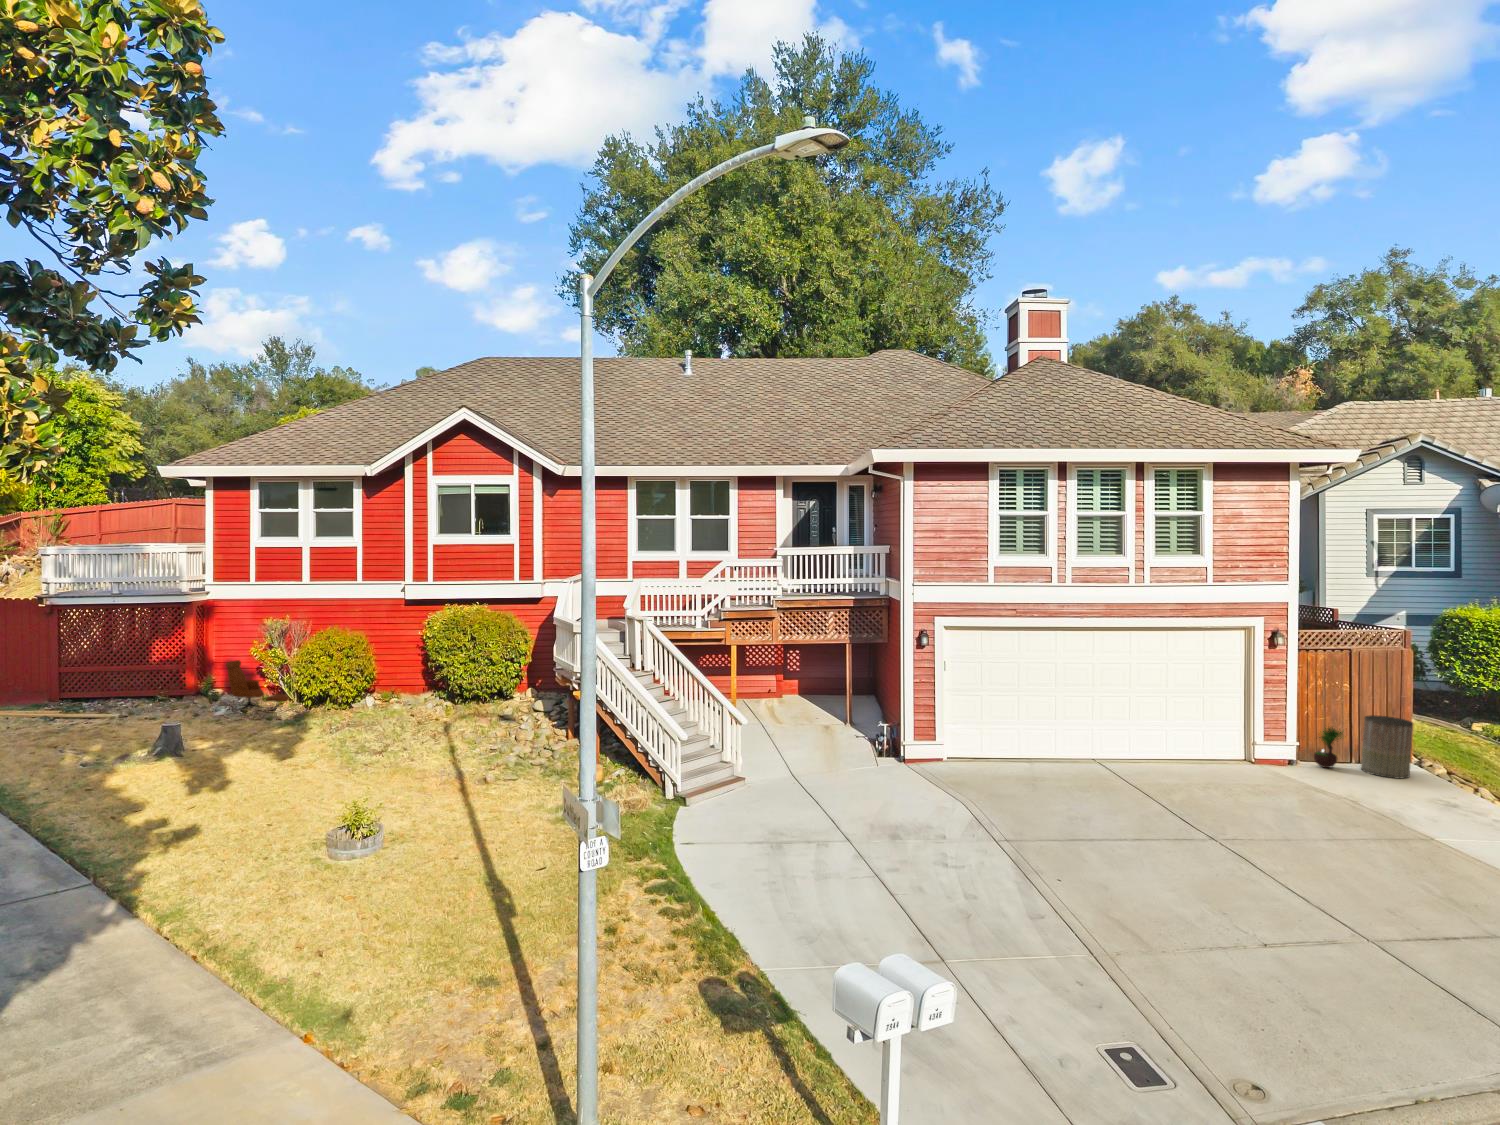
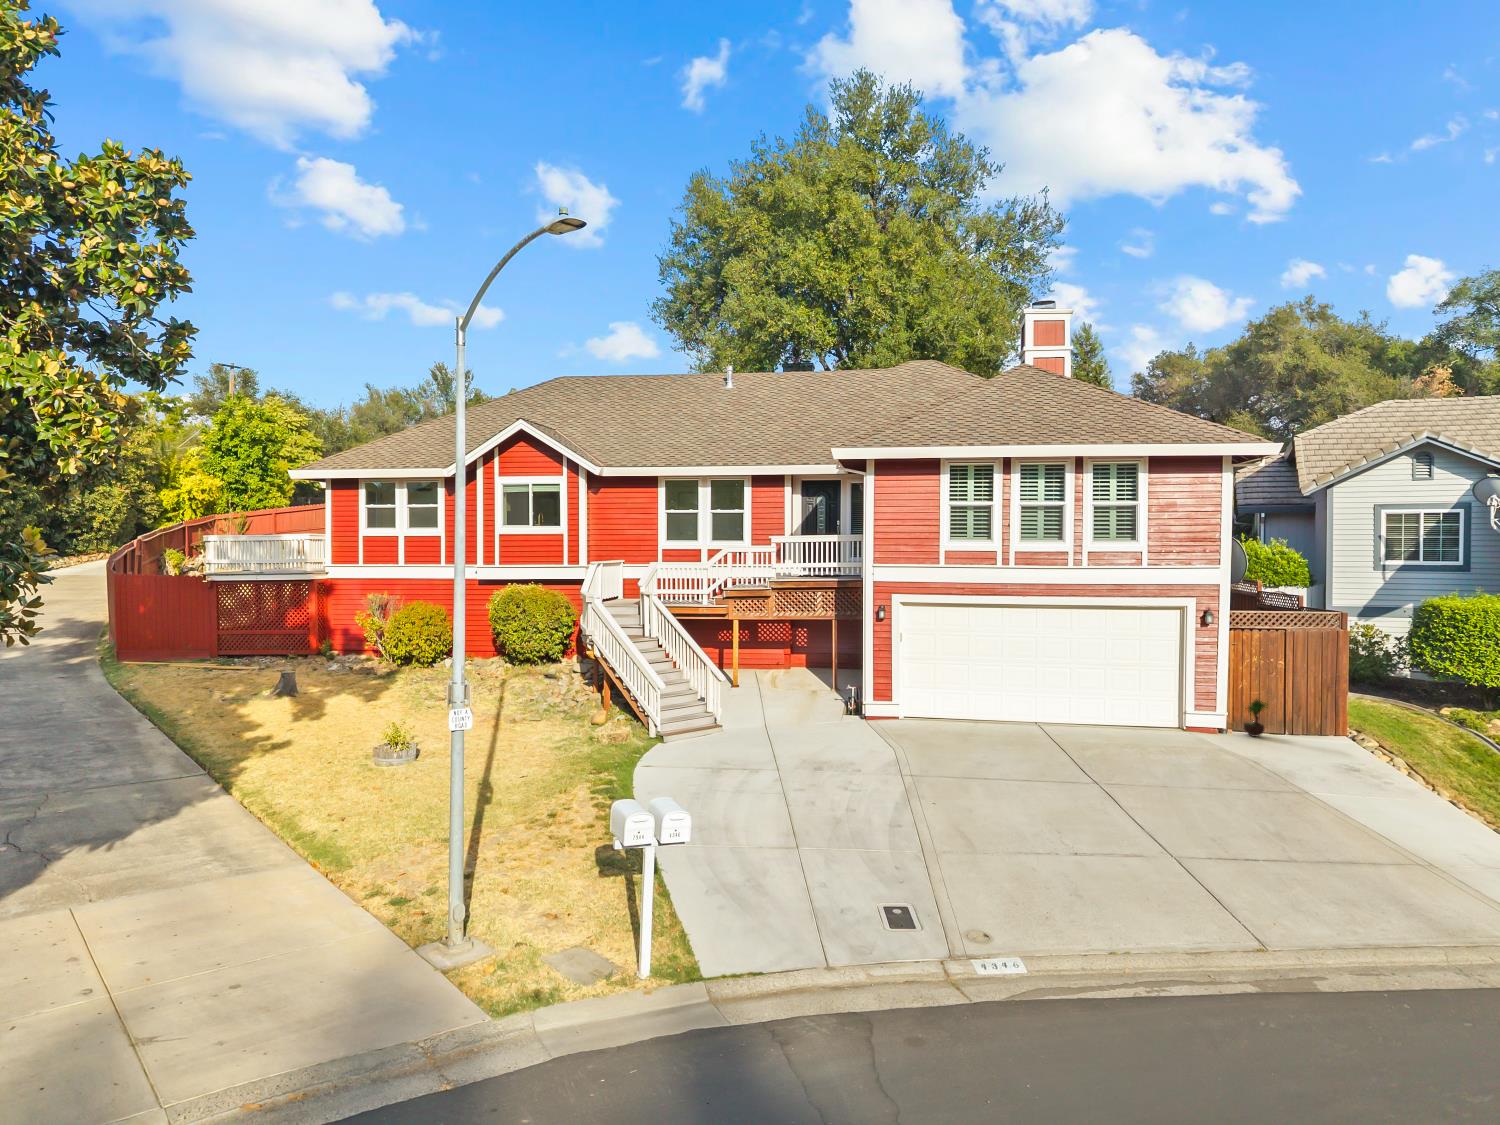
lounge chair: present [226,660,289,708] -> none [339,626,385,667]
trash can: present [1361,715,1413,778] -> none [1288,690,1334,747]

